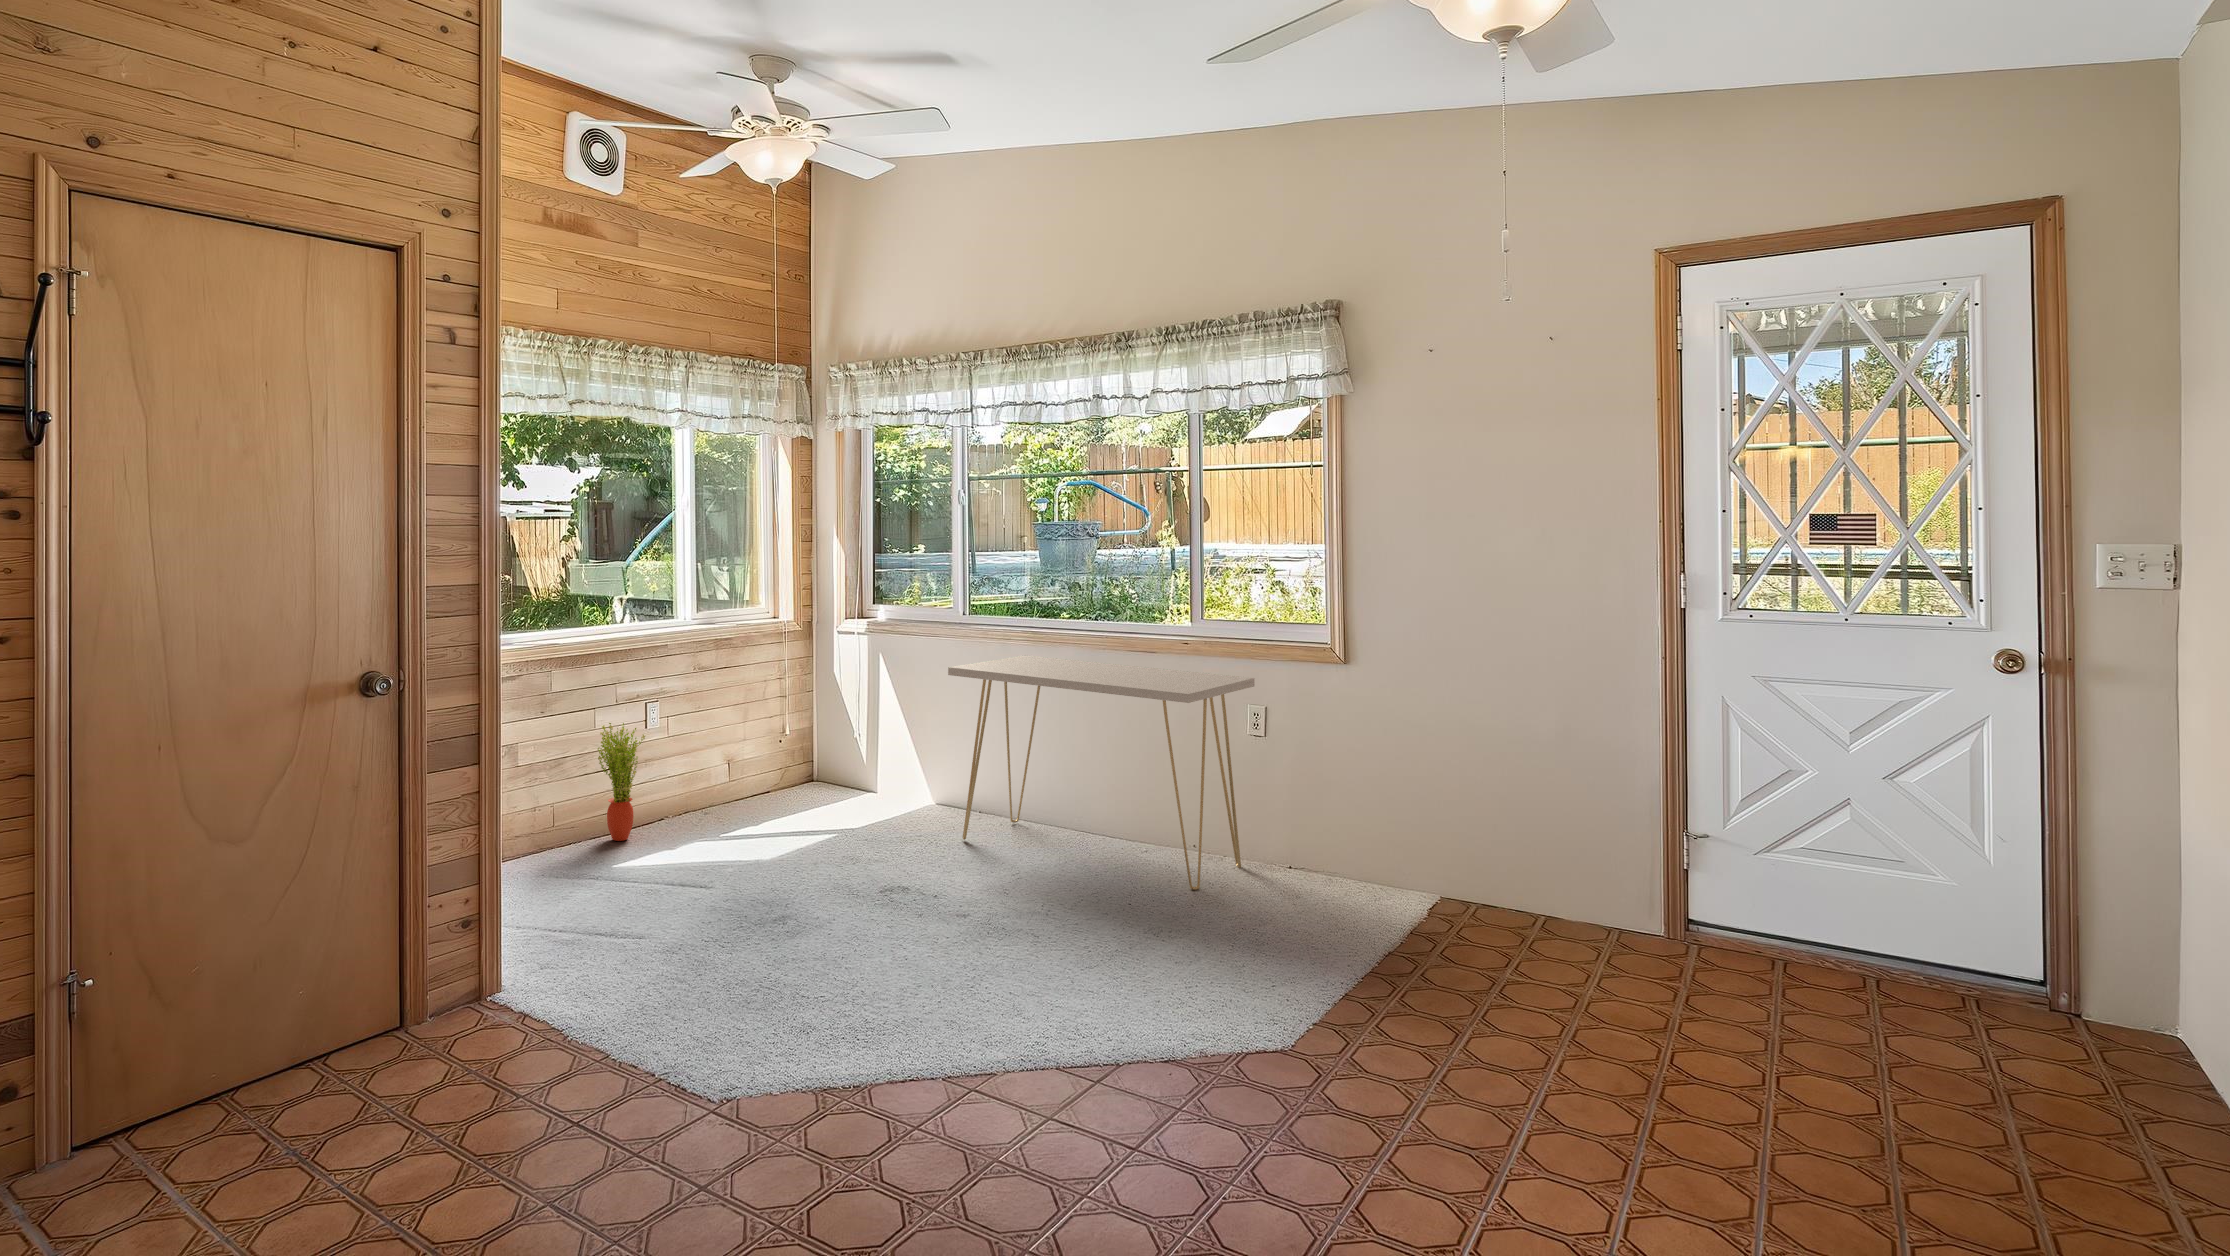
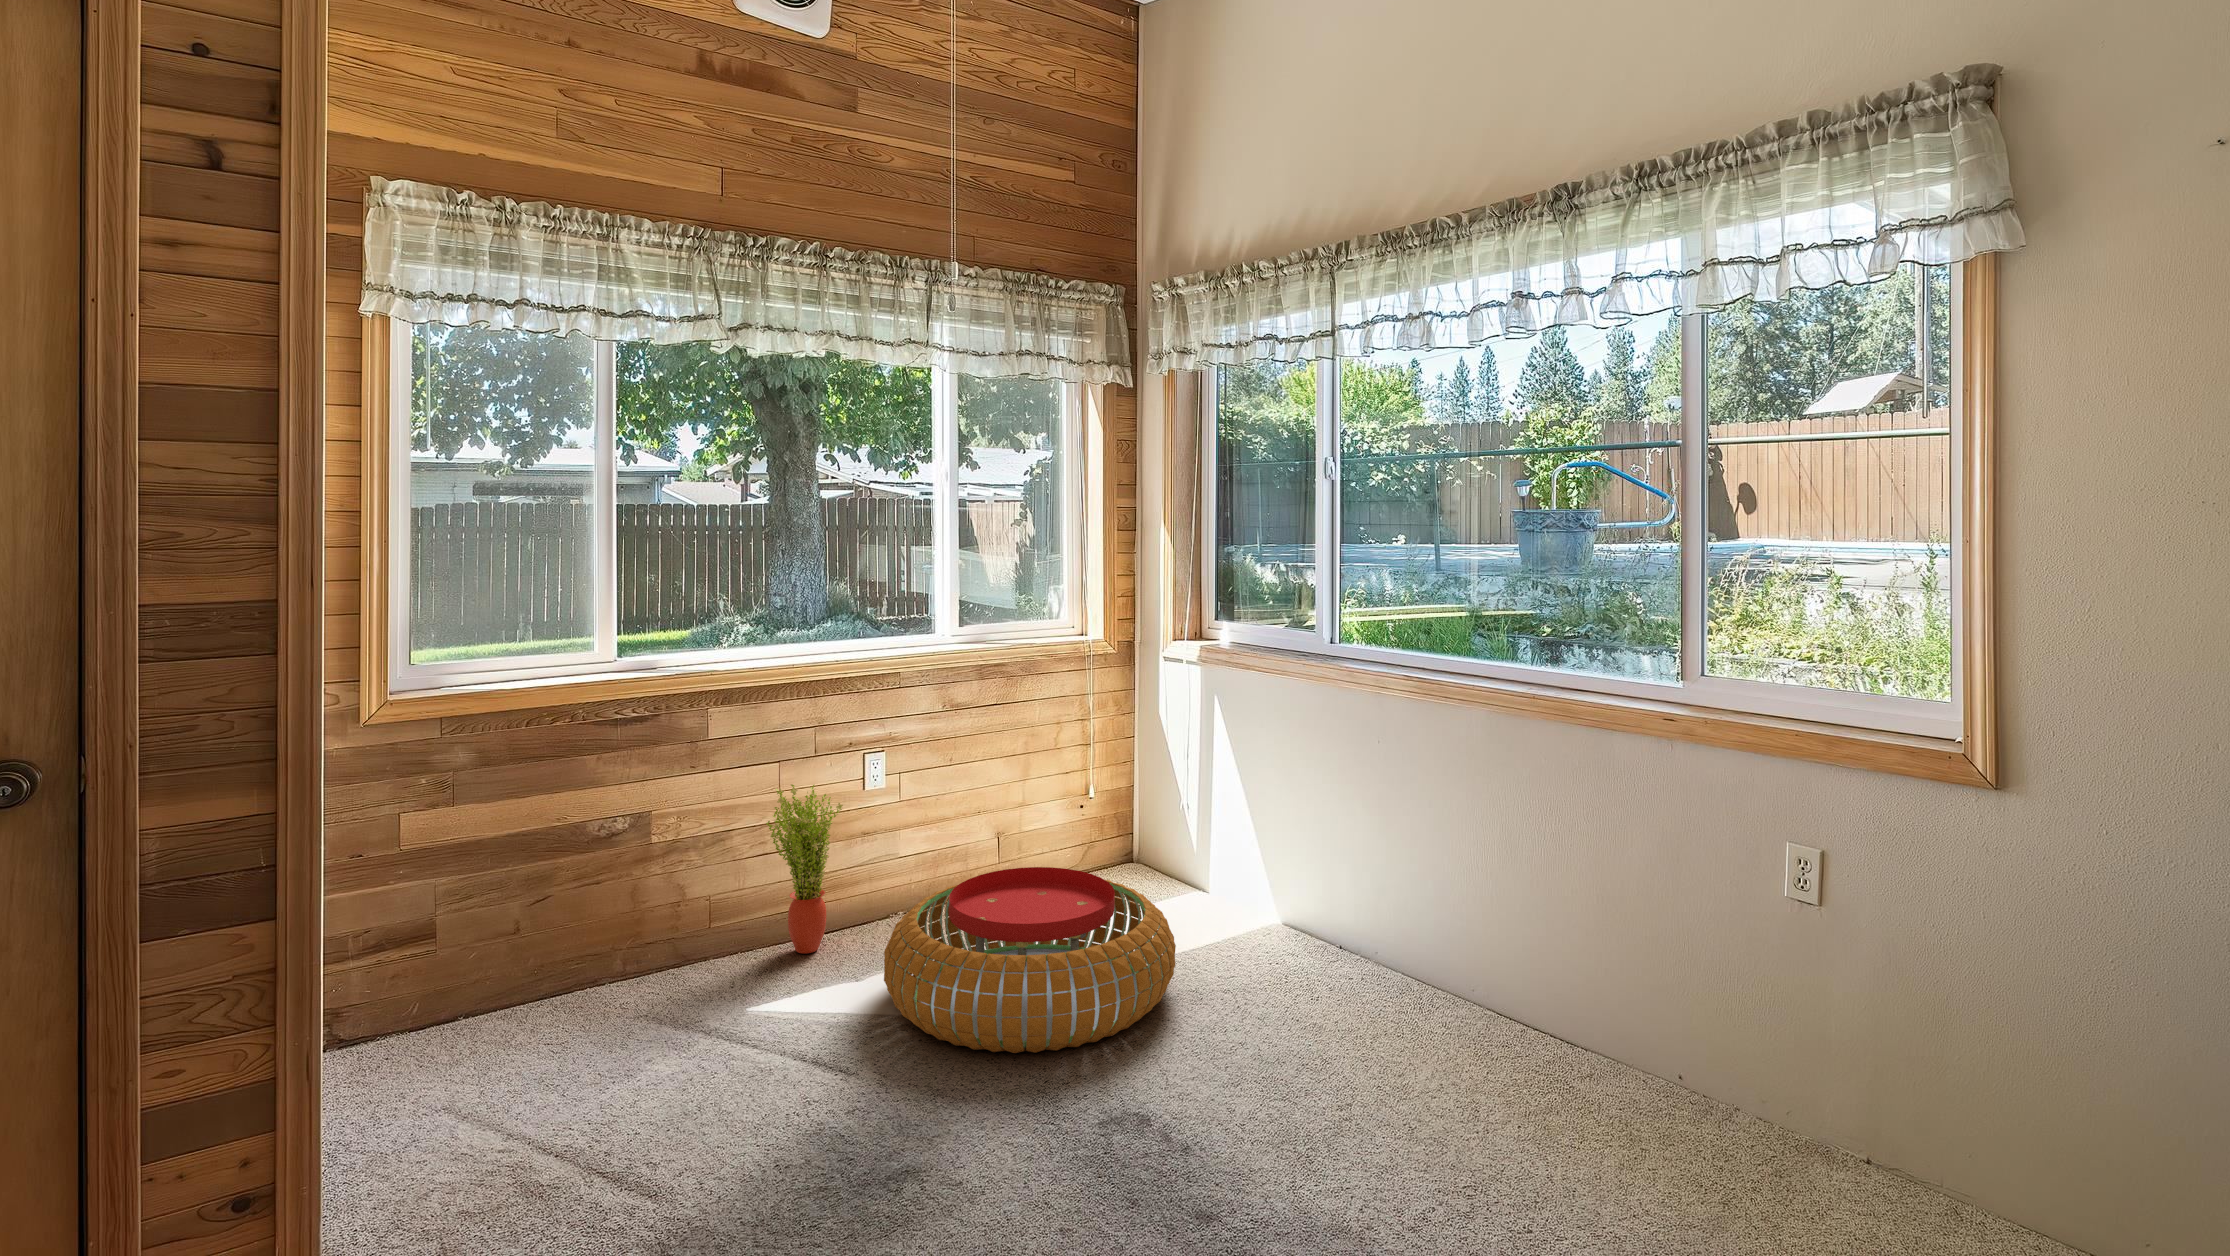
console table: present [948,655,1255,890] -> none [1264,711,1799,1200]
pouf: none [701,769,891,870] -> present [884,867,1176,1053]

